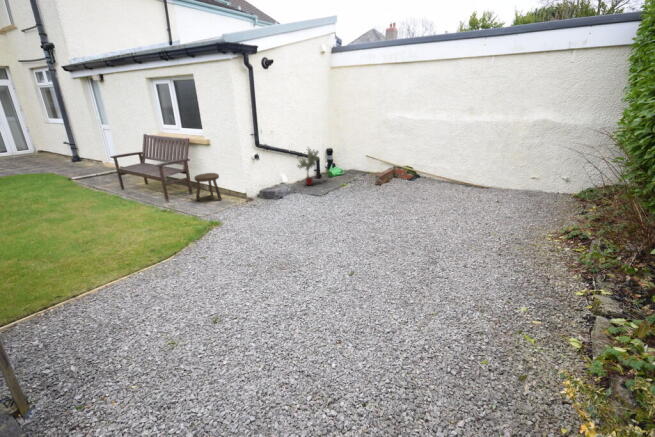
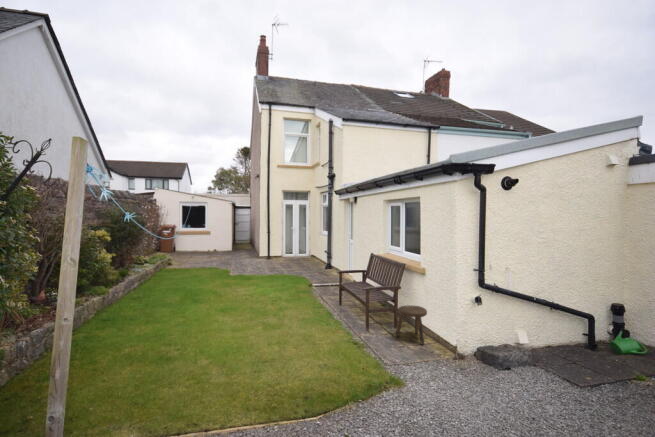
potted tree: present [298,149,319,185] -> none [546,296,594,359]

